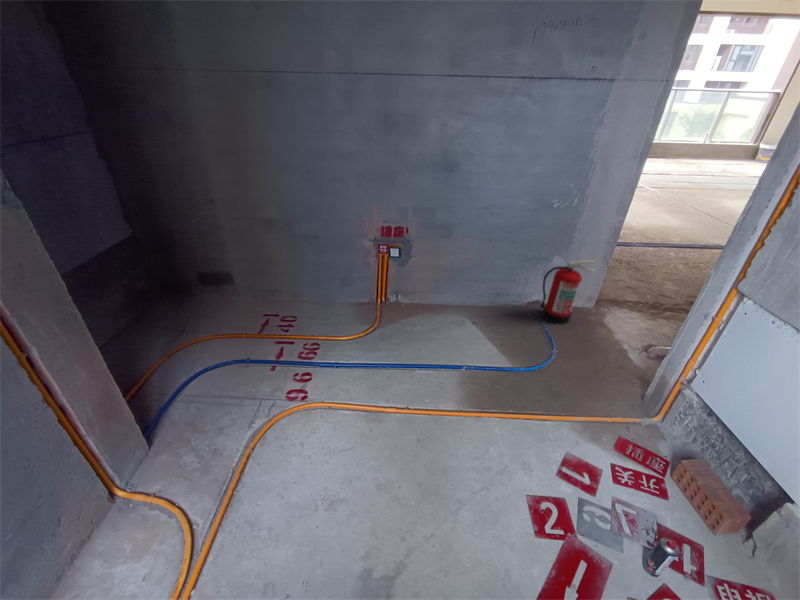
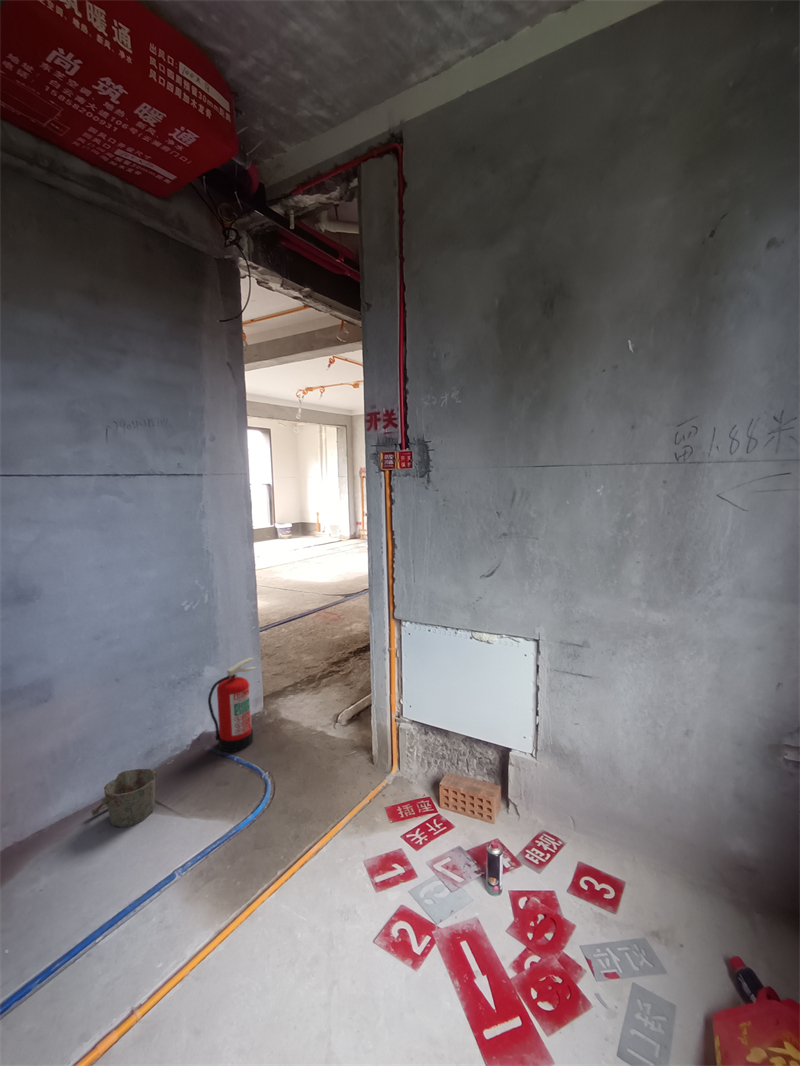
bucket: none [454,294,491,328] -> present [91,769,157,827]

